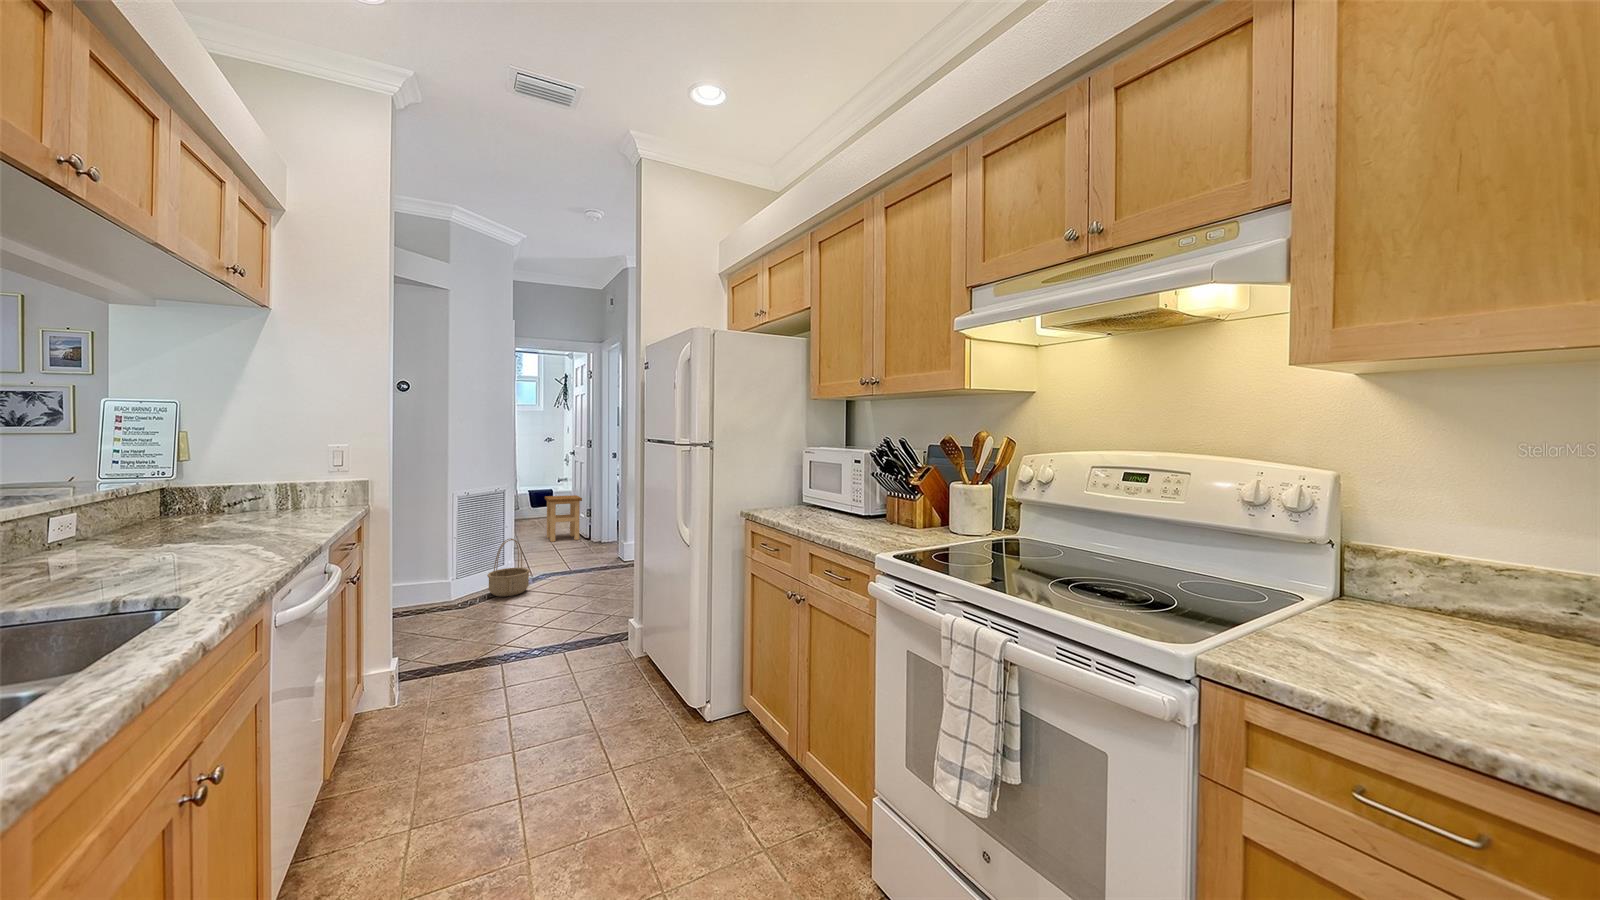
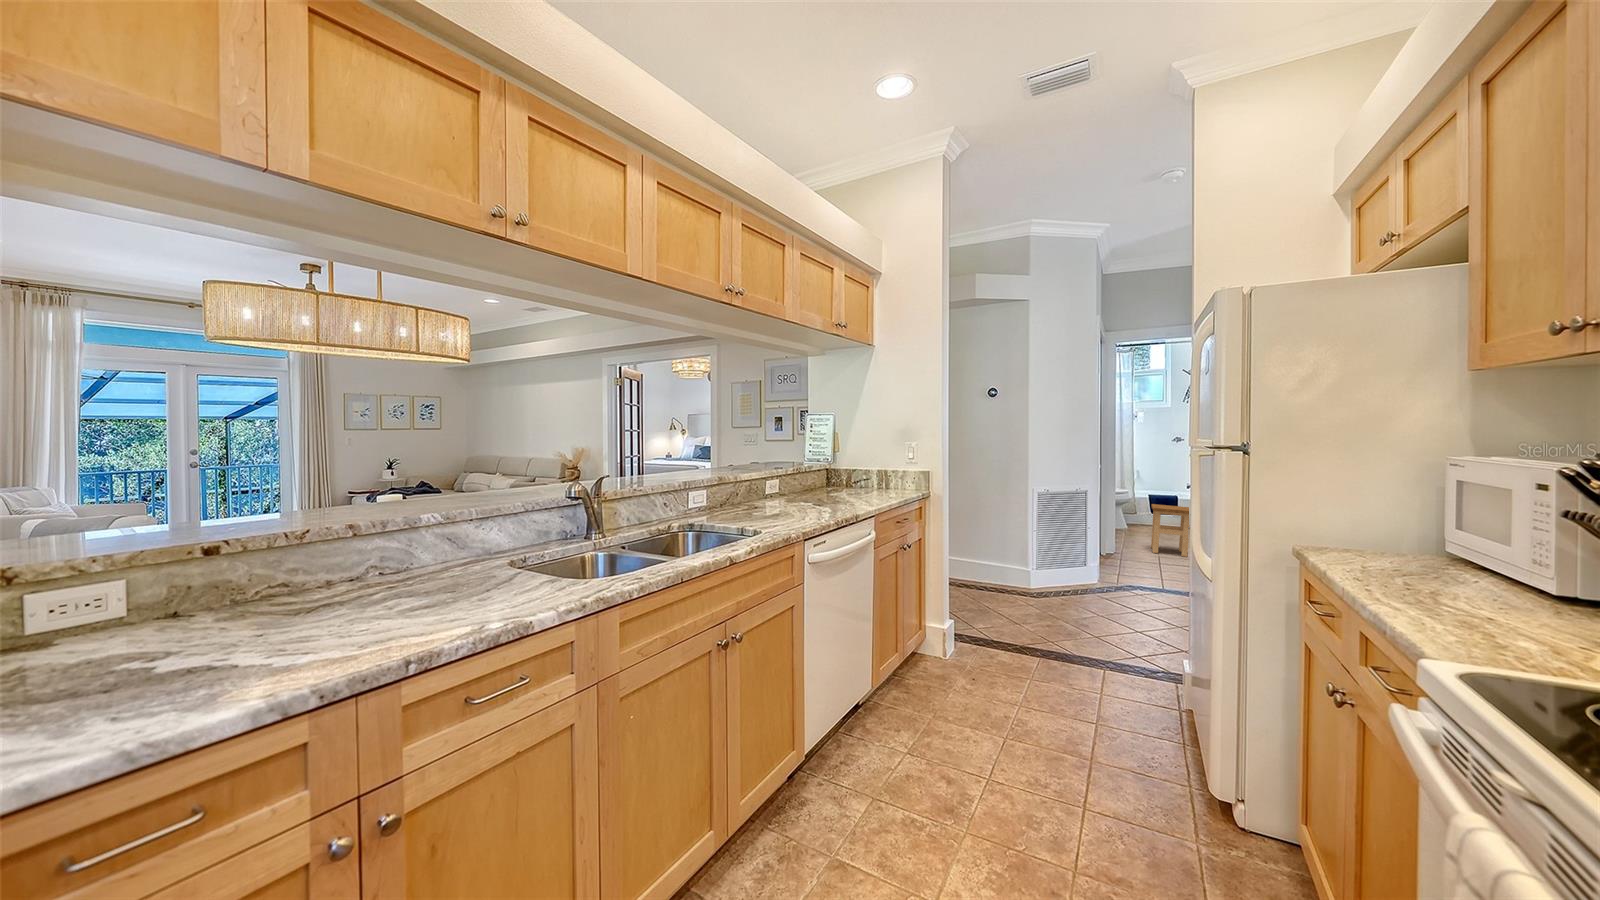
basket: present [487,538,530,597] -> none [1062,541,1104,597]

